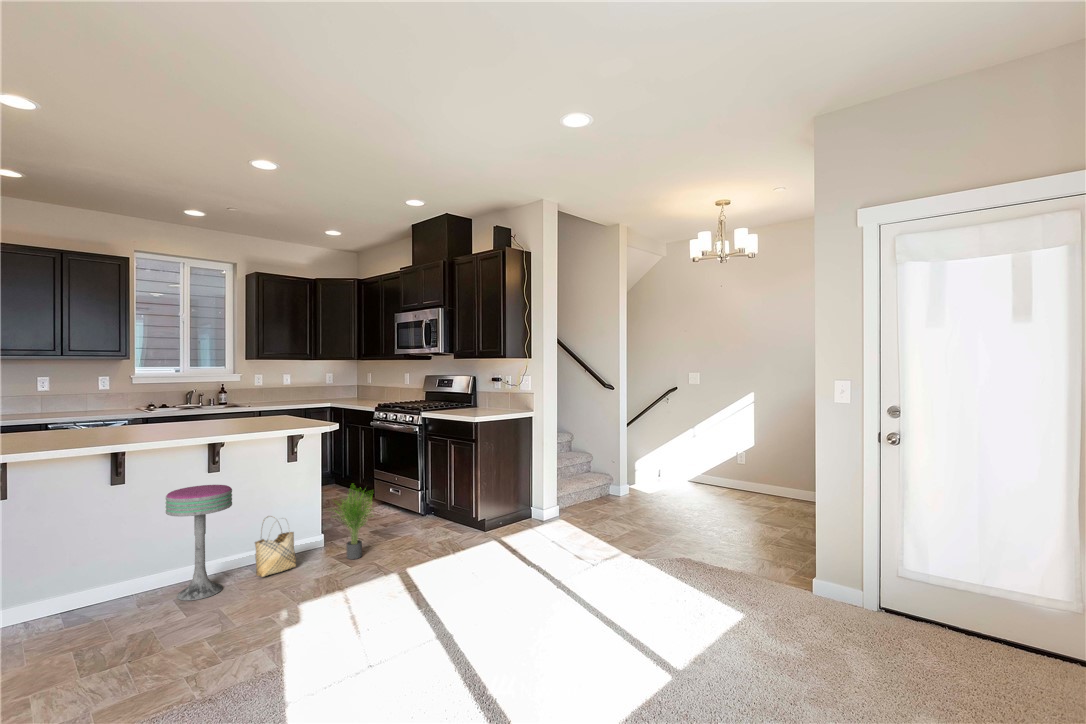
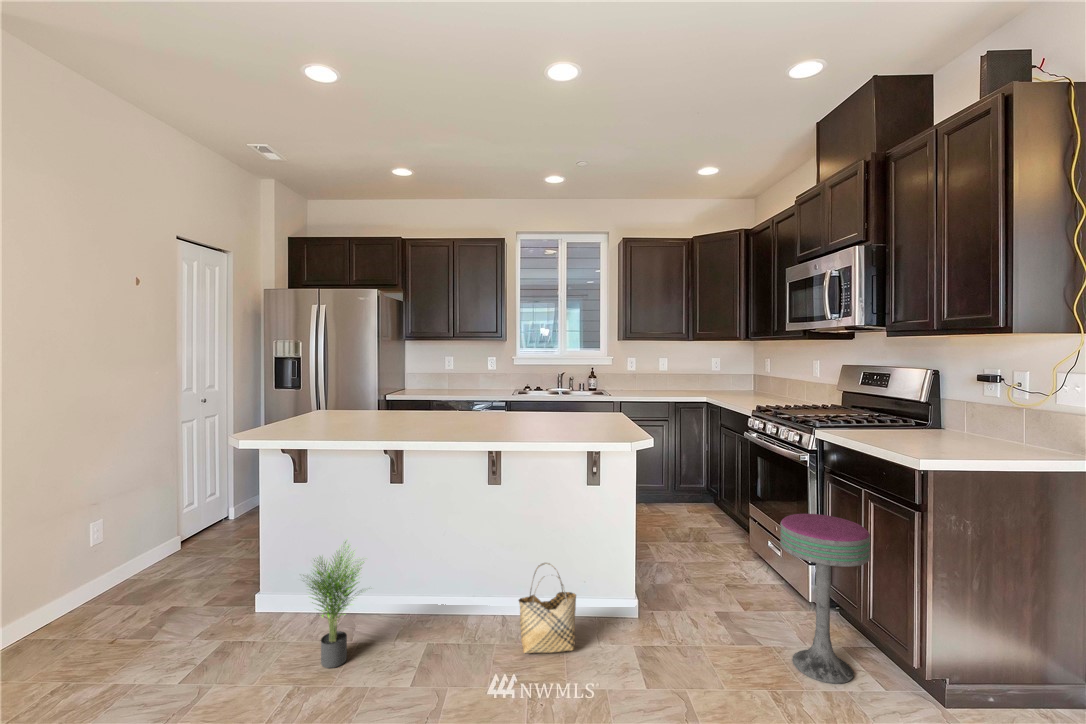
bar stool: present [166,485,232,600] -> present [780,514,870,683]
potted plant: present [335,487,371,559] -> present [307,542,362,668]

